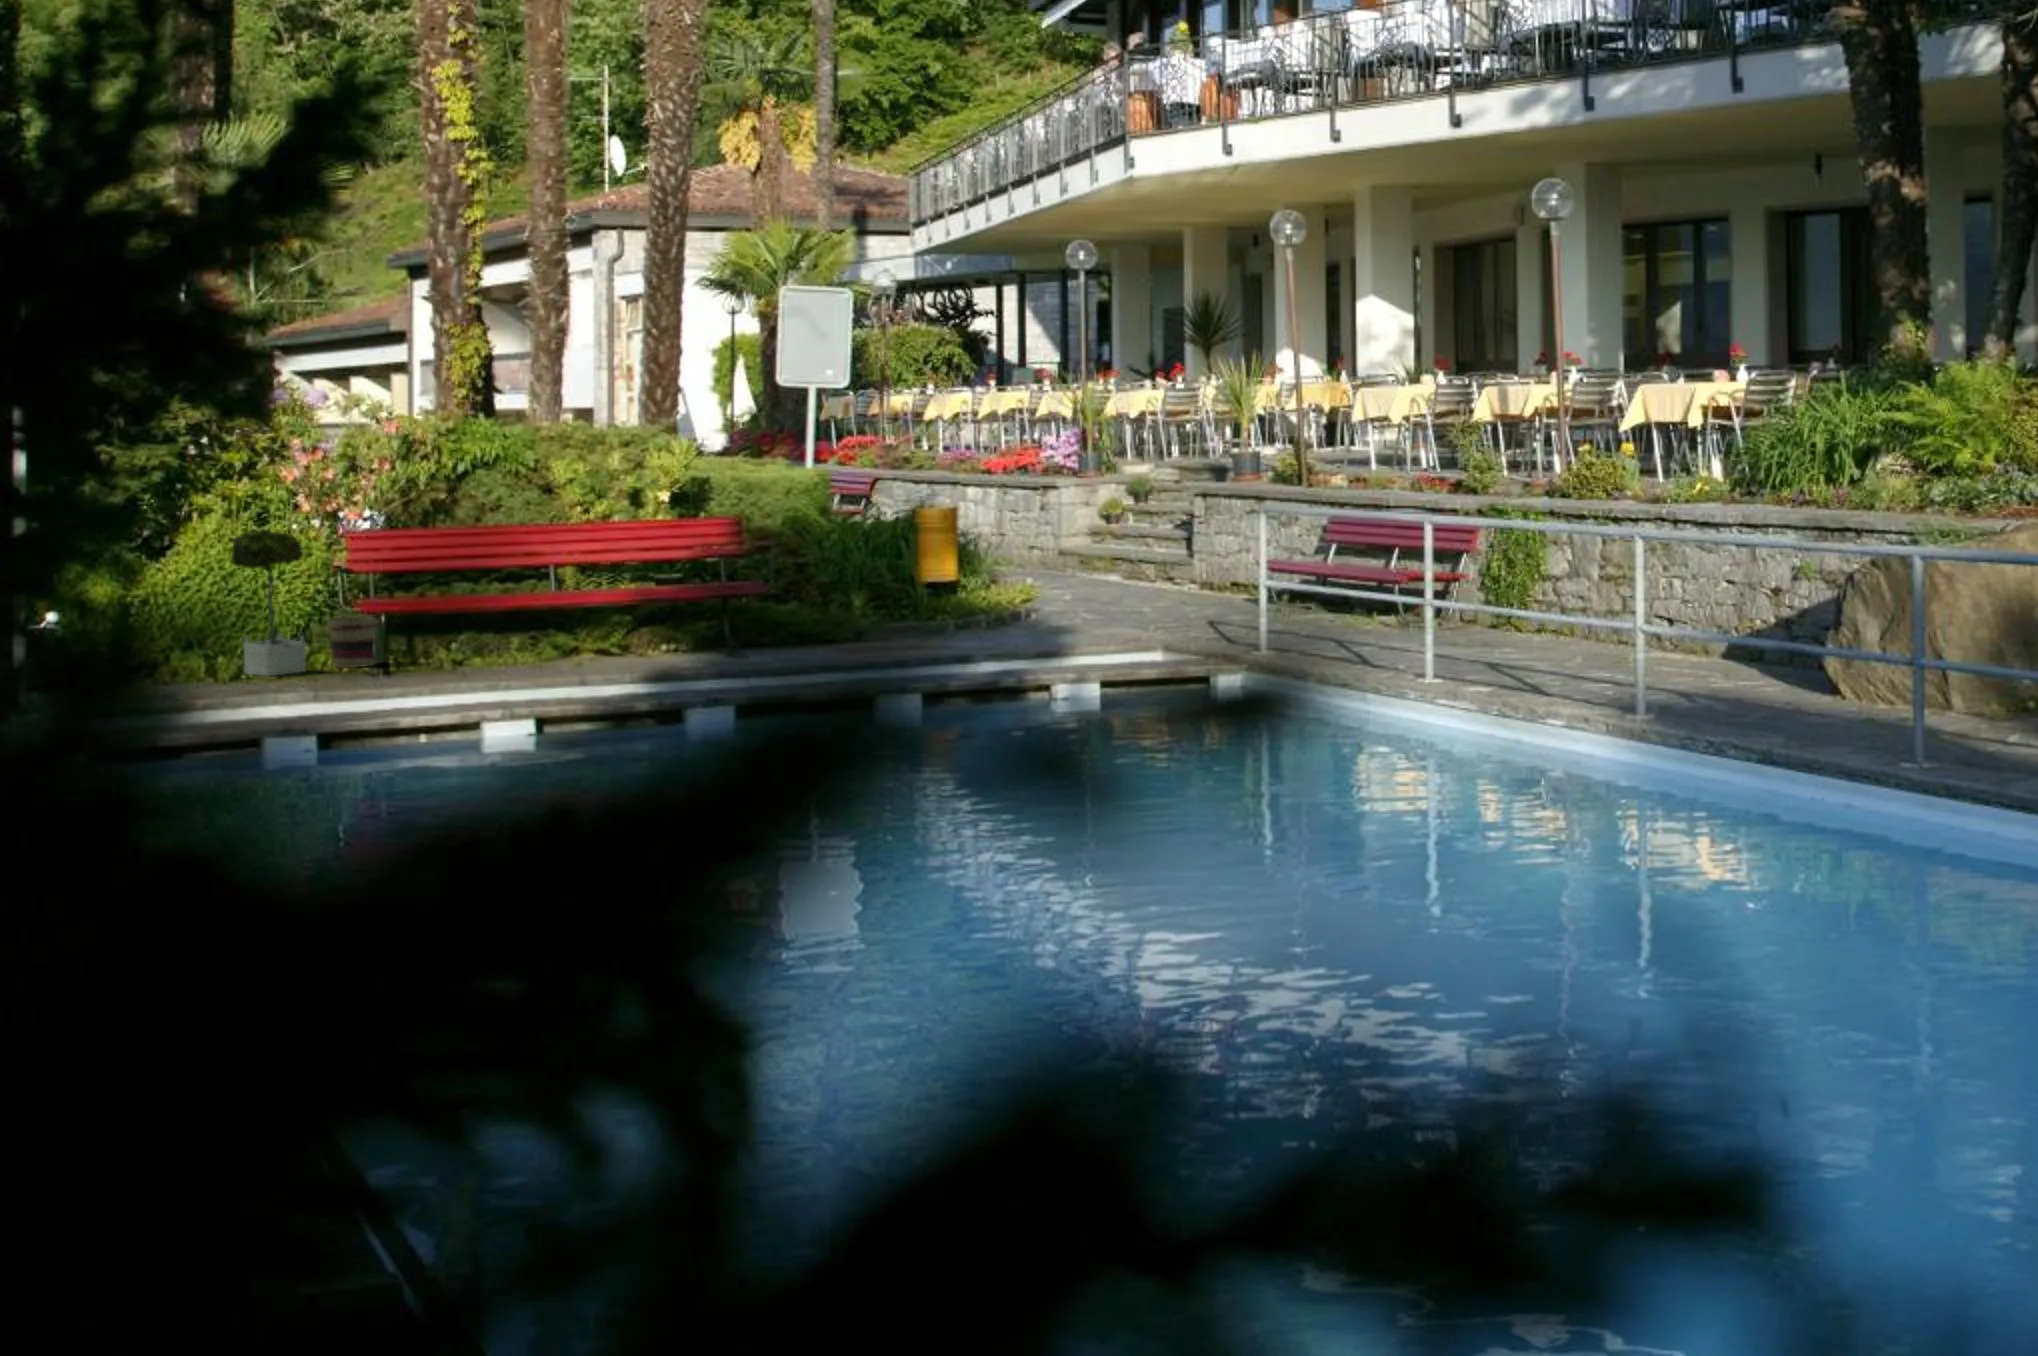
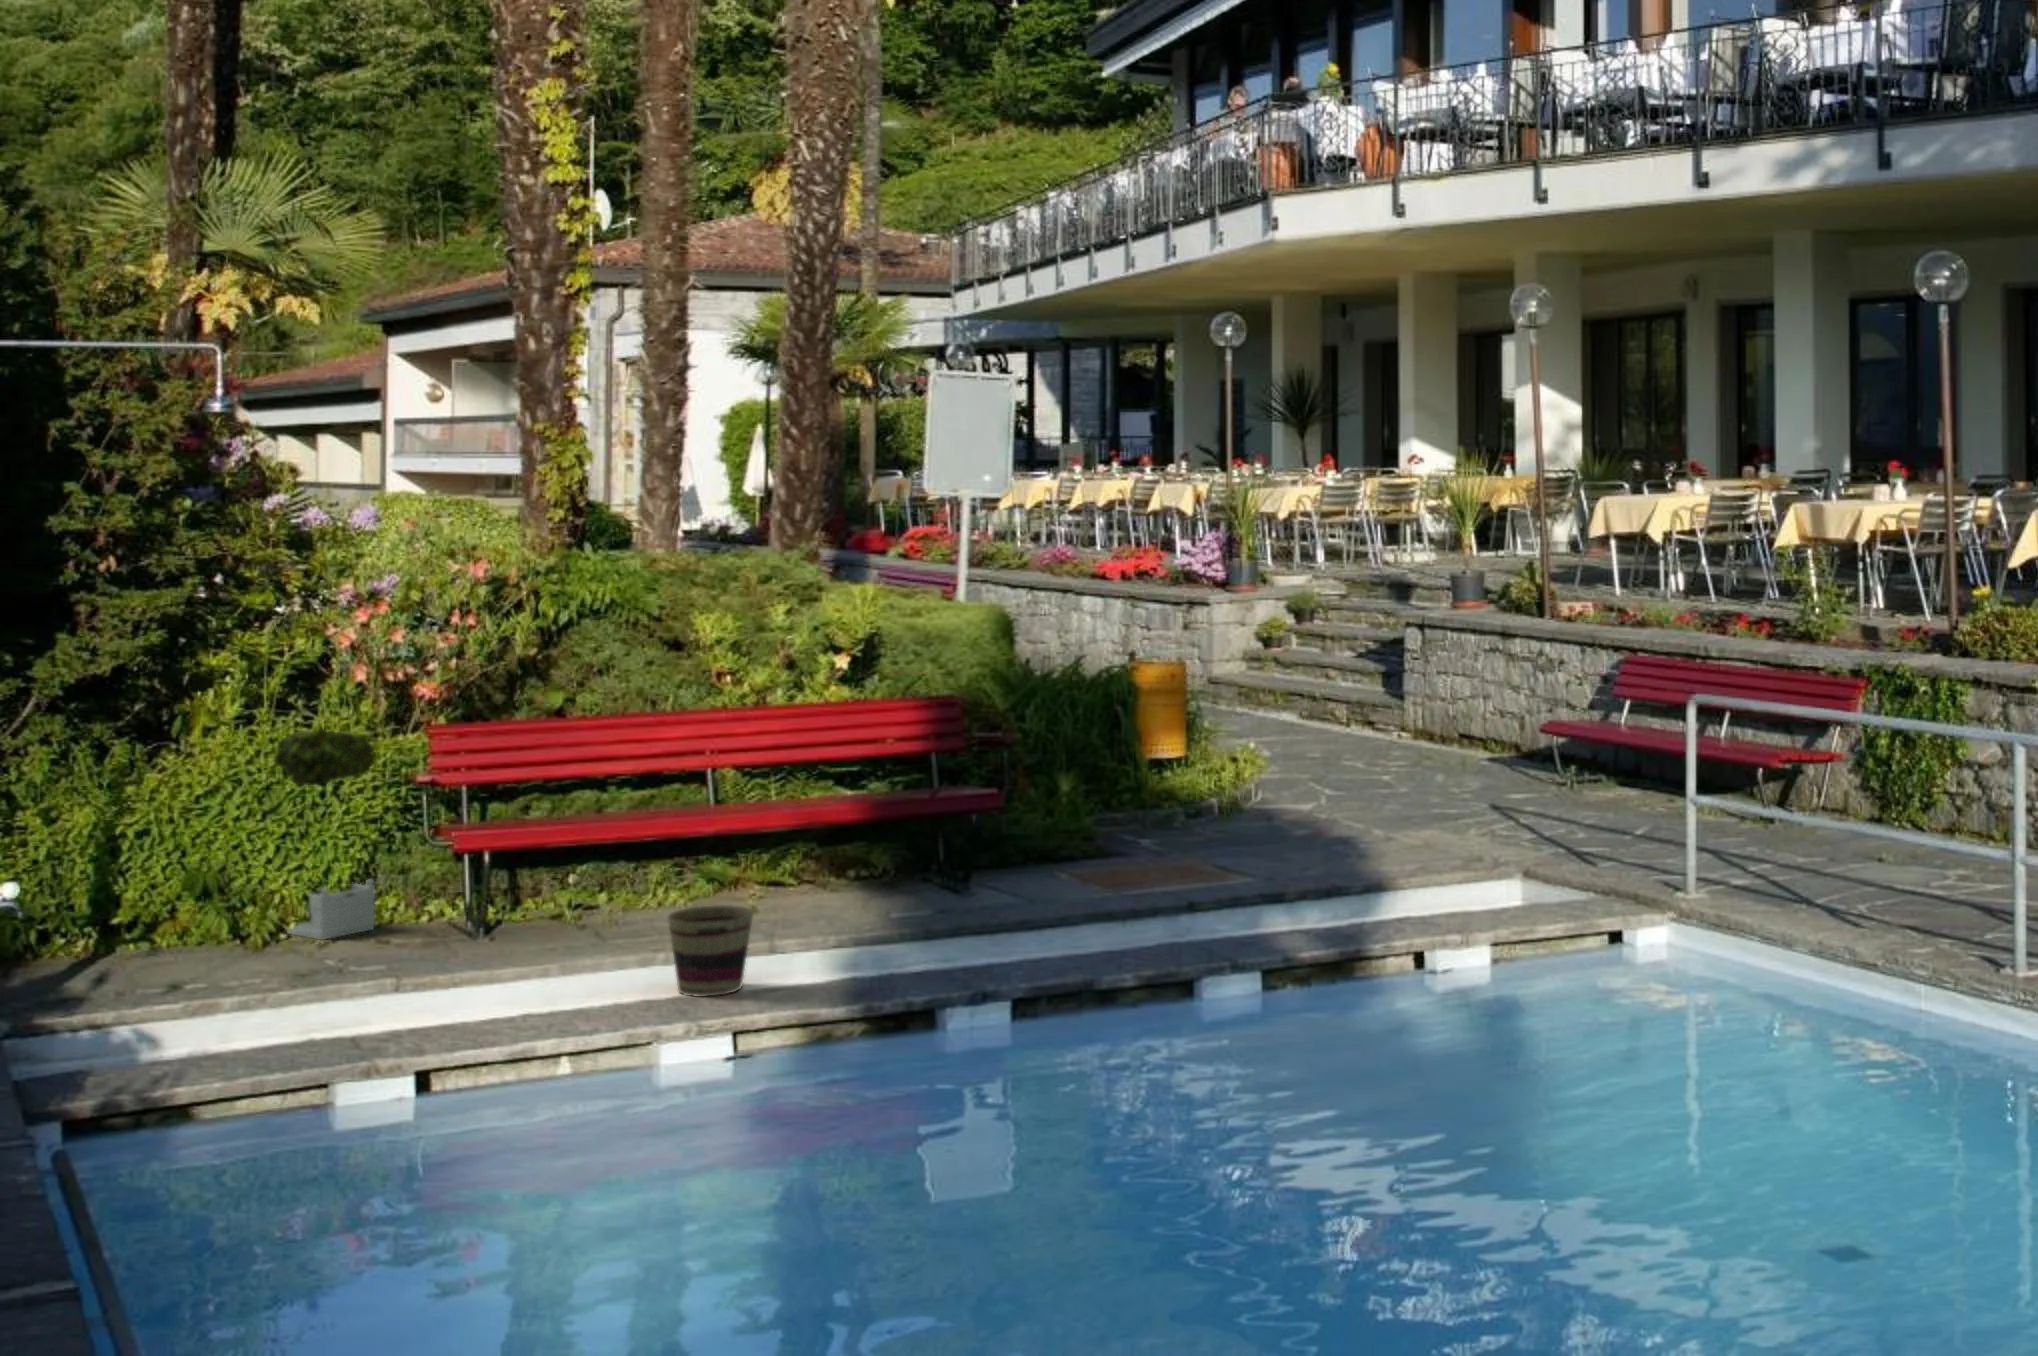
basket: present [327,616,379,668] -> present [668,905,753,997]

